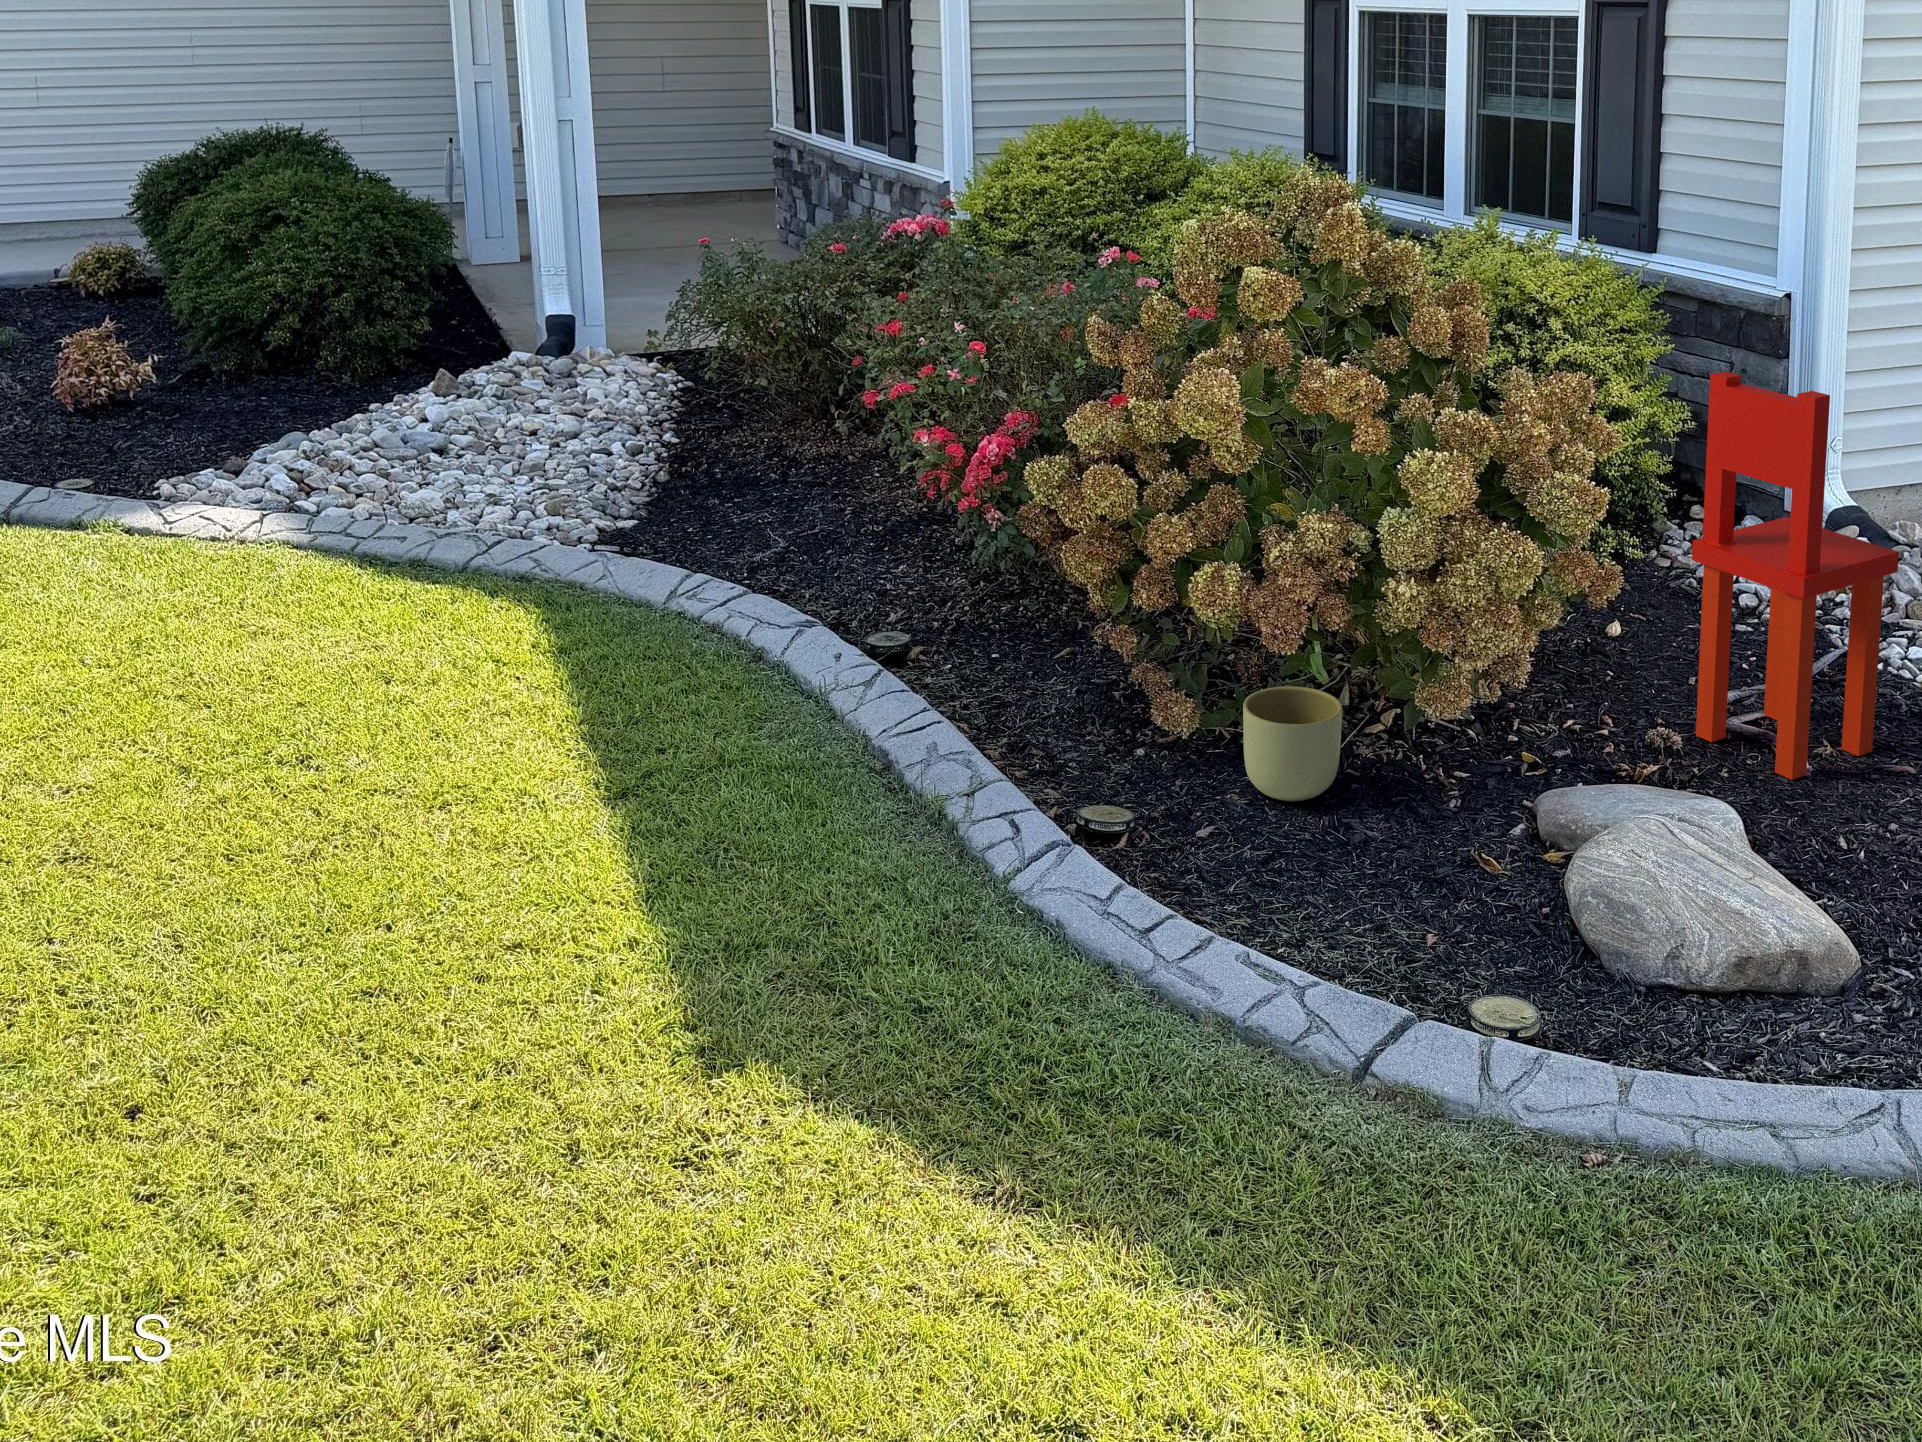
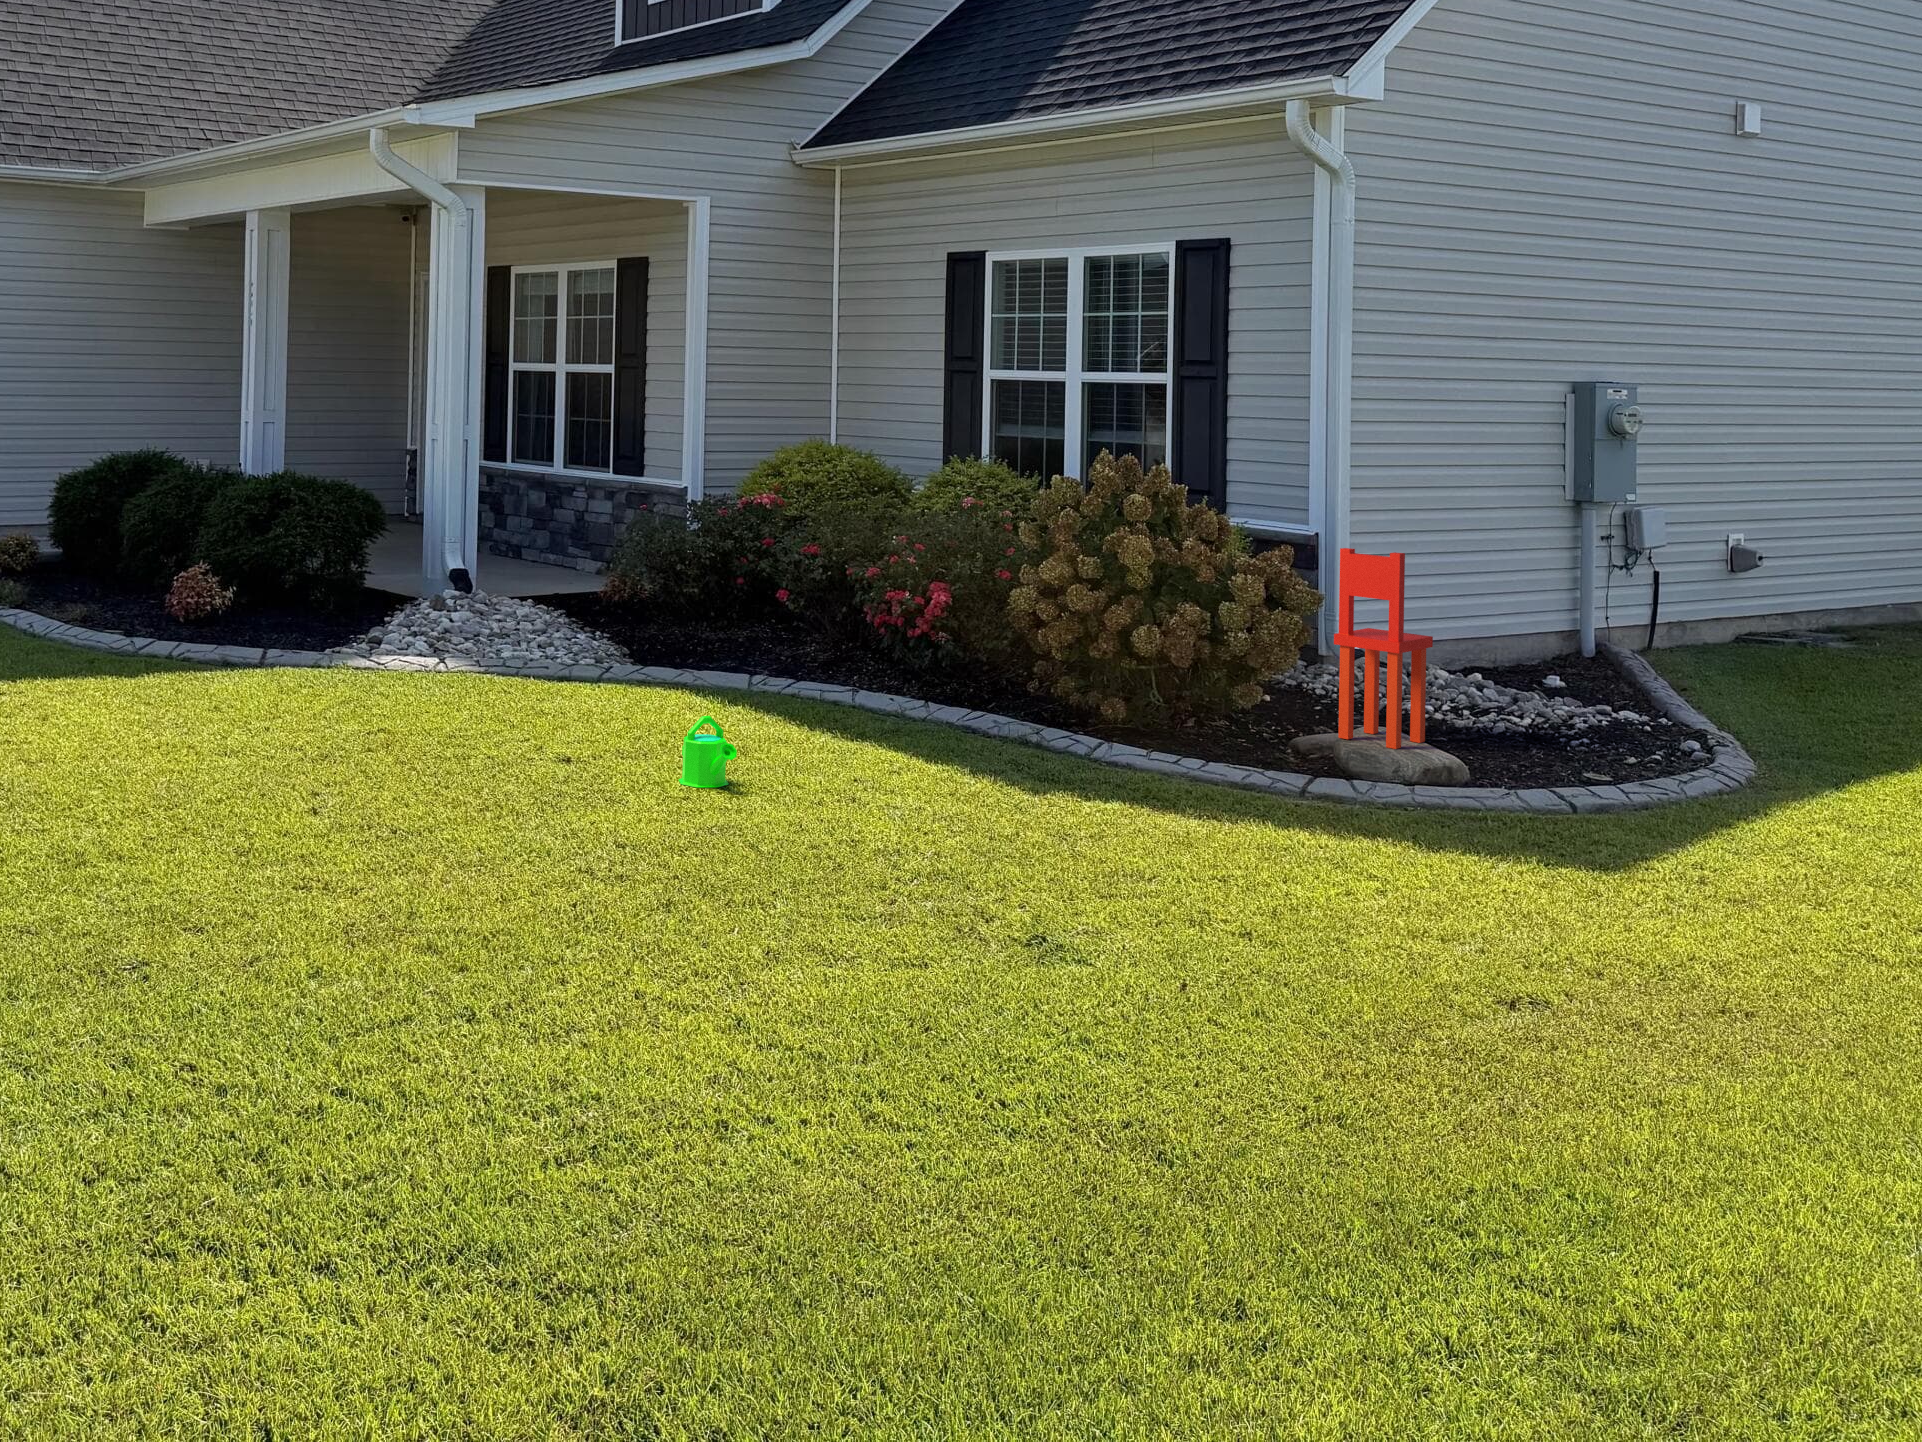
planter: present [1243,686,1342,801] -> none [1144,703,1194,755]
watering can: none [144,772,262,922] -> present [679,716,737,788]

